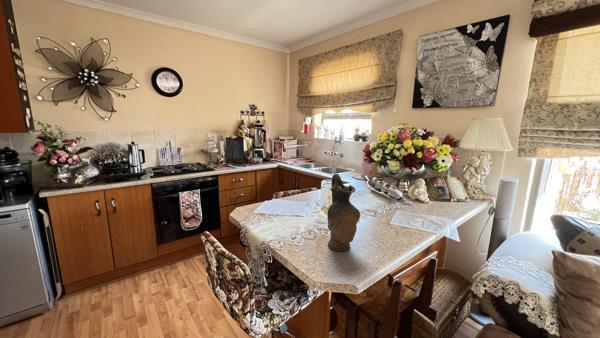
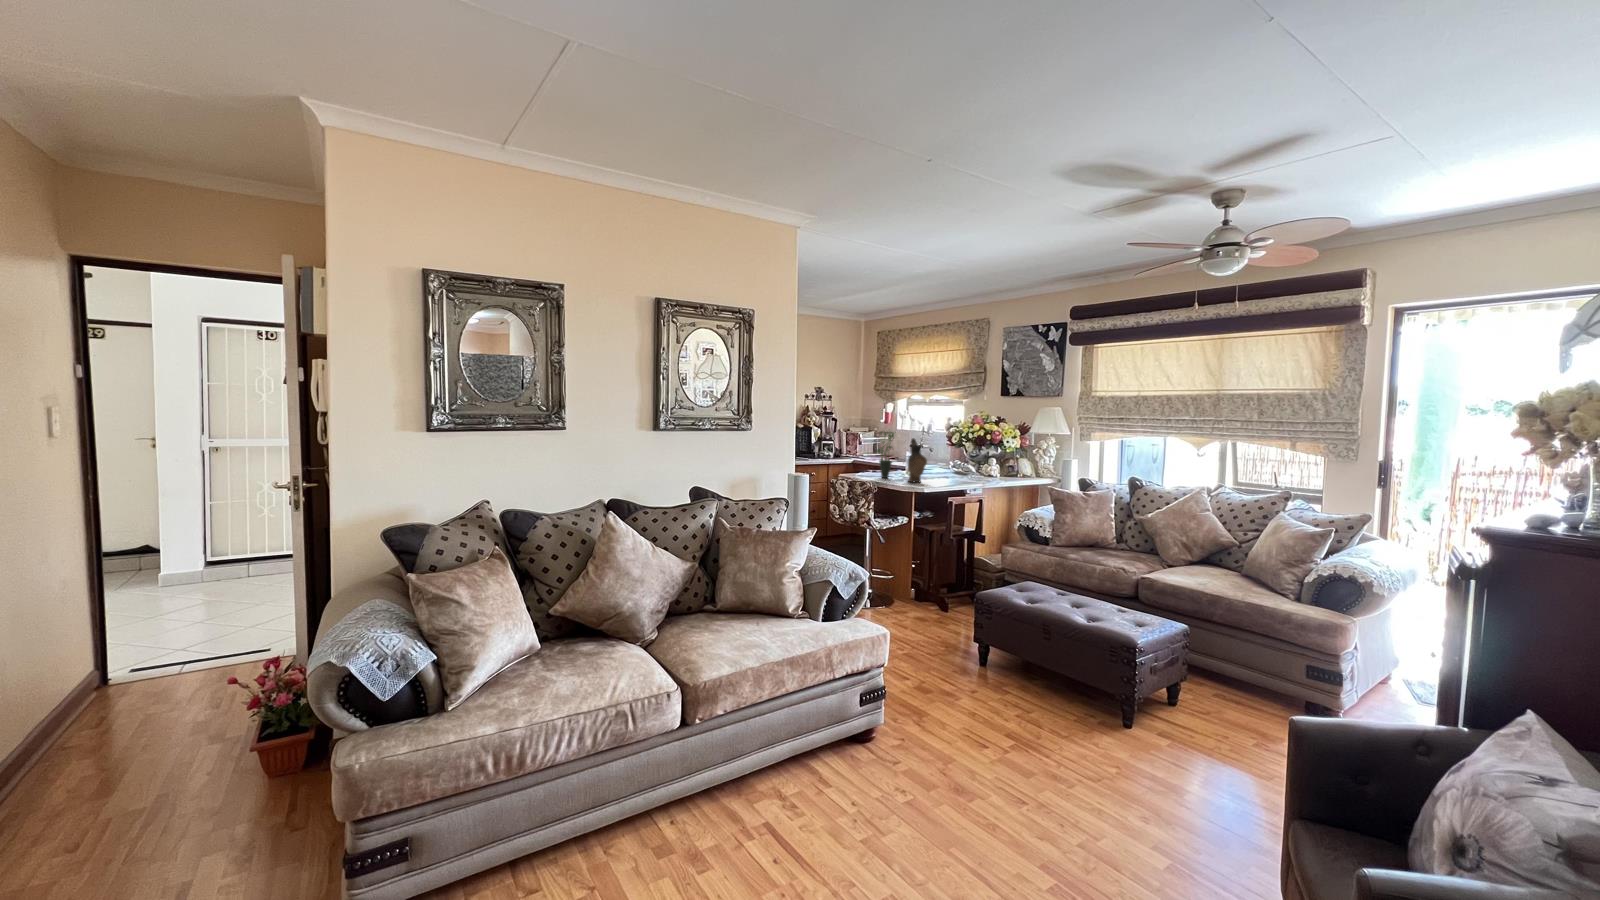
potted plant: none [279,156,313,229] -> present [877,432,894,478]

